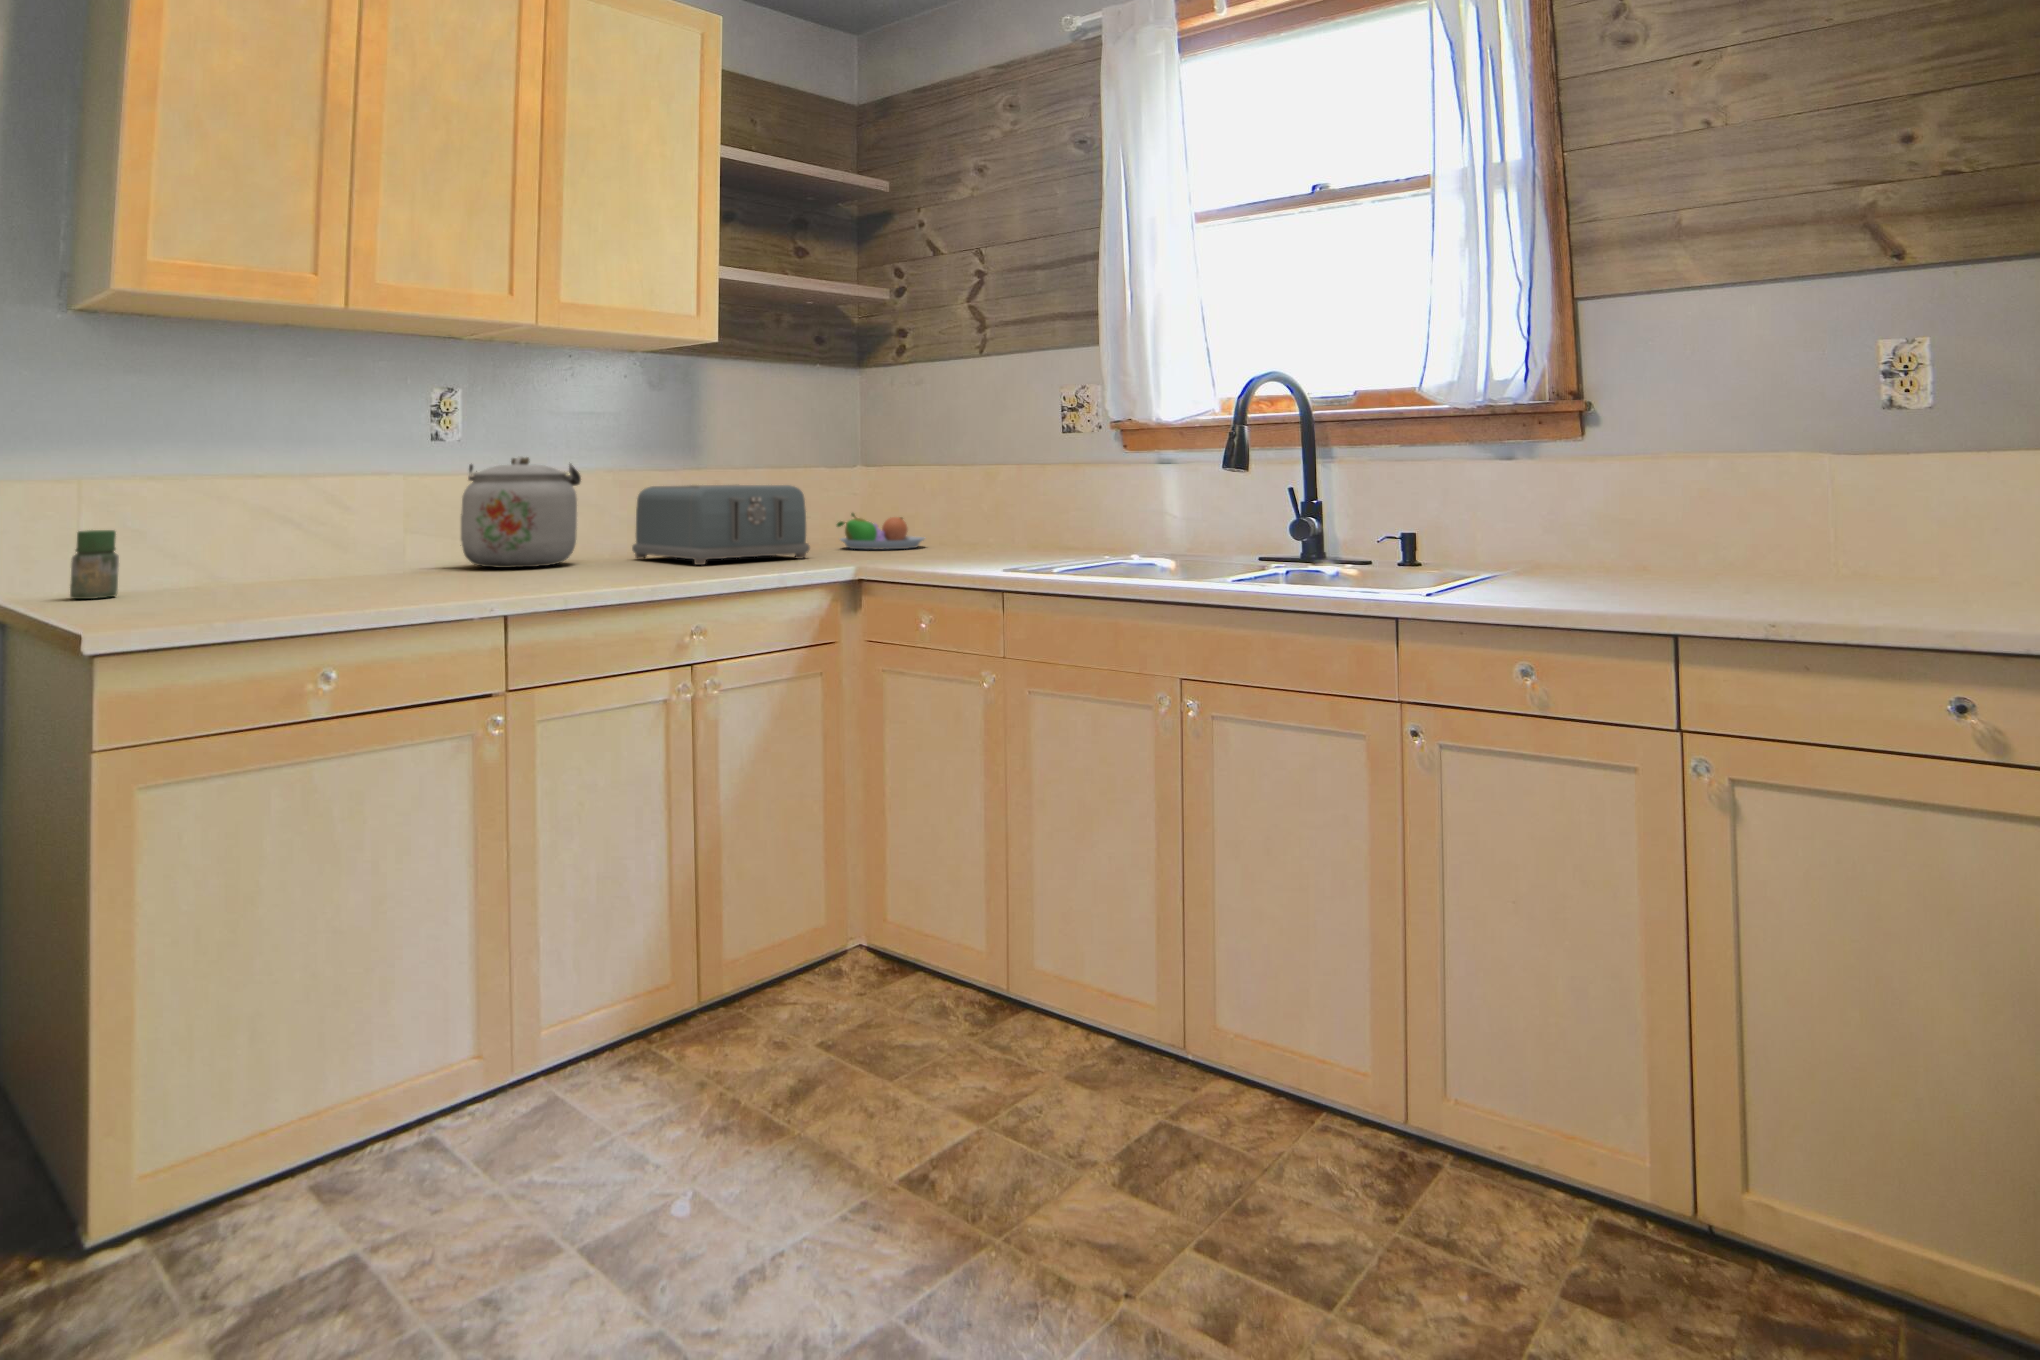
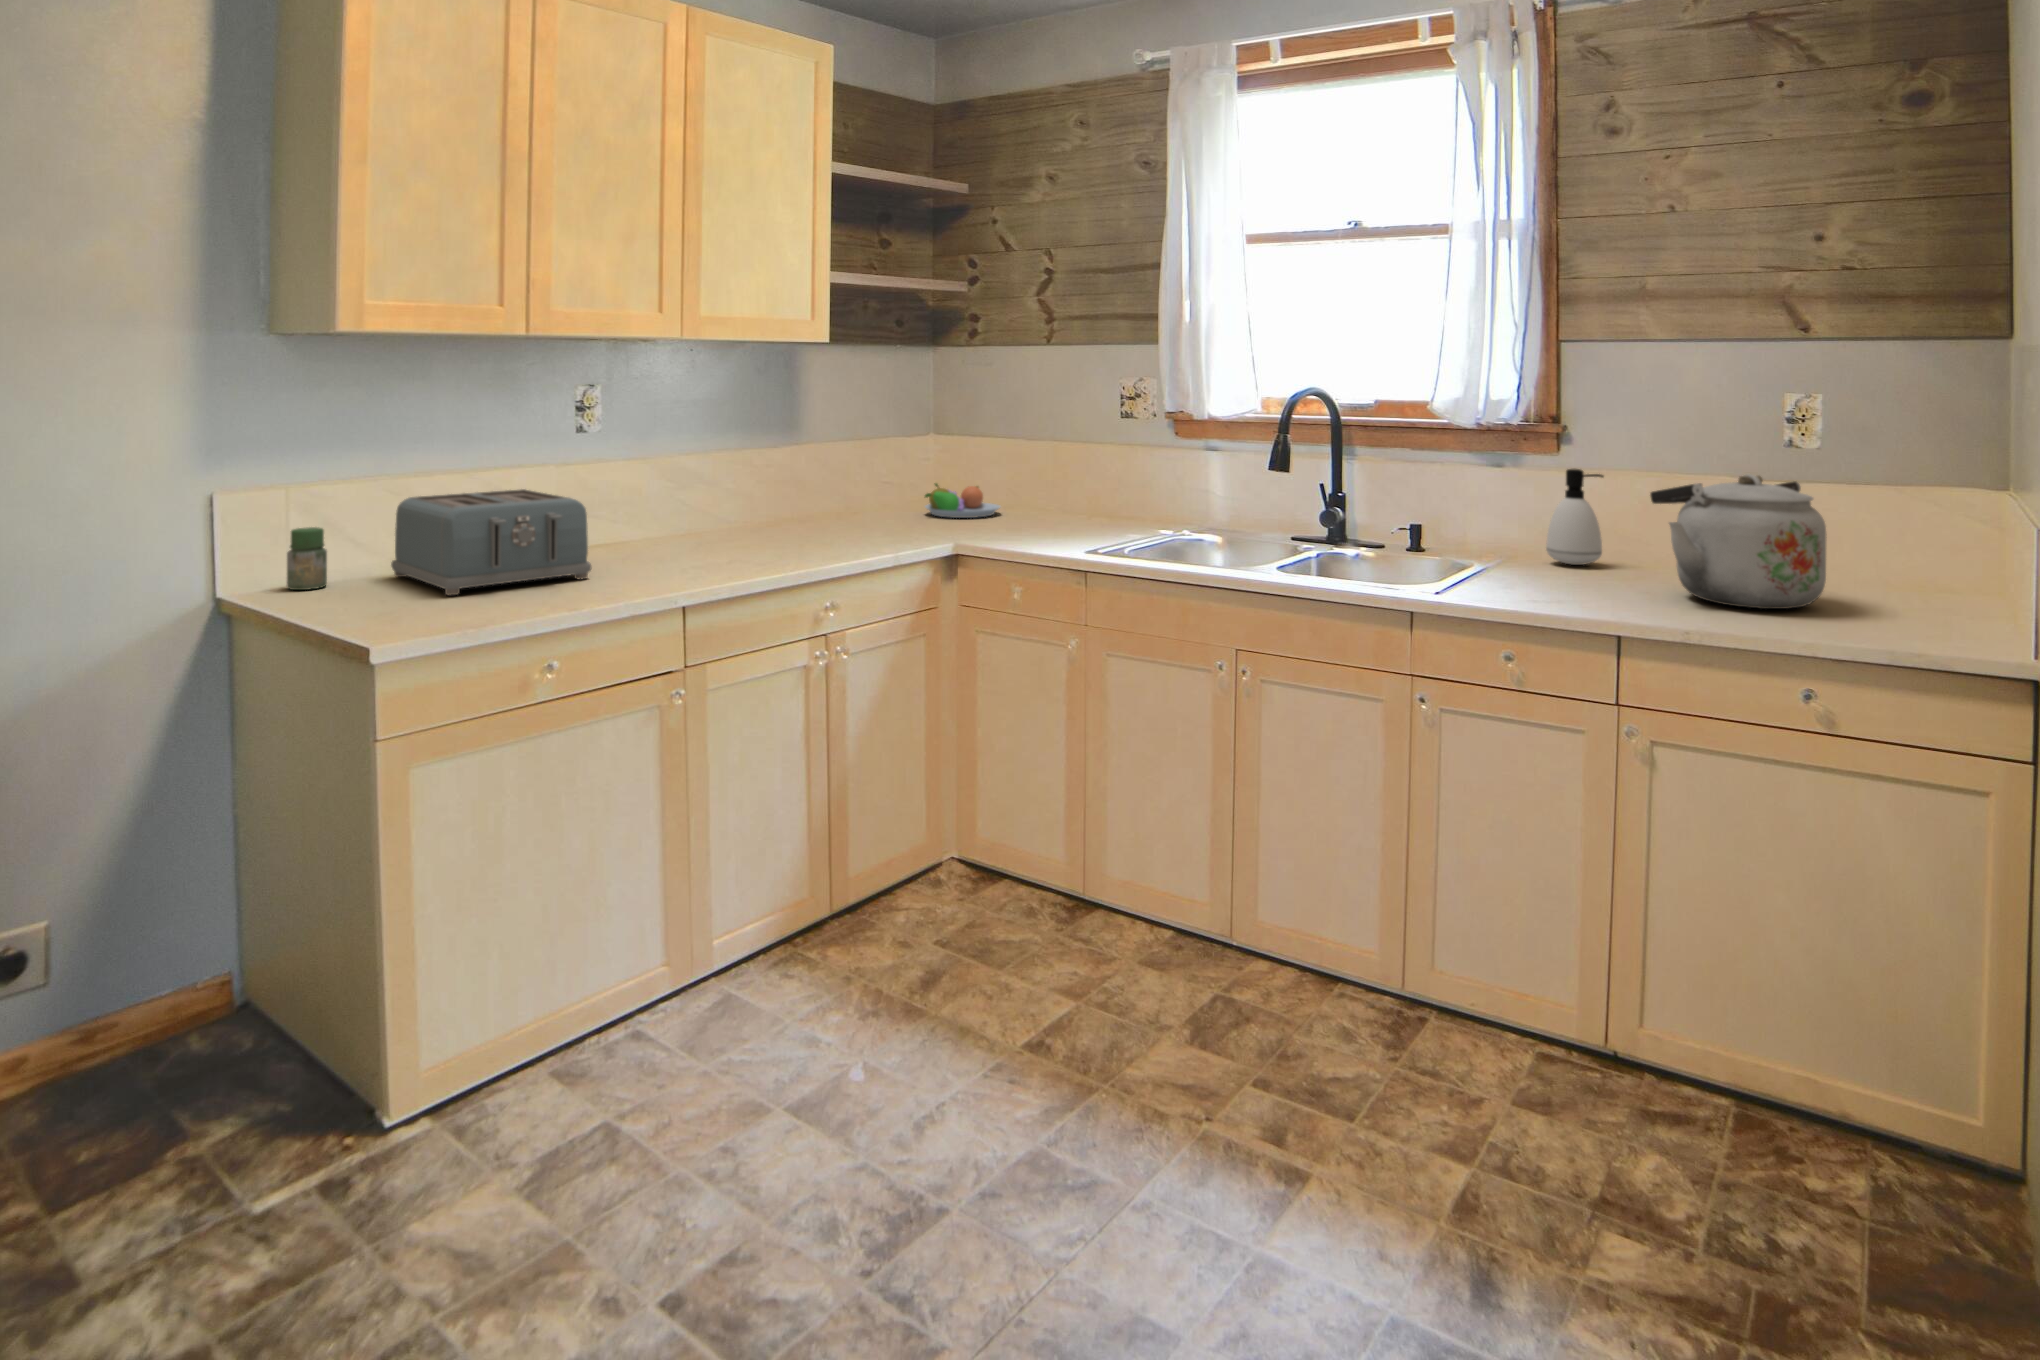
soap dispenser: none [1575,451,1649,572] -> present [1546,469,1604,565]
kettle: present [461,456,581,568] -> present [1650,474,1827,609]
toaster: present [632,485,810,565] -> present [391,489,592,595]

